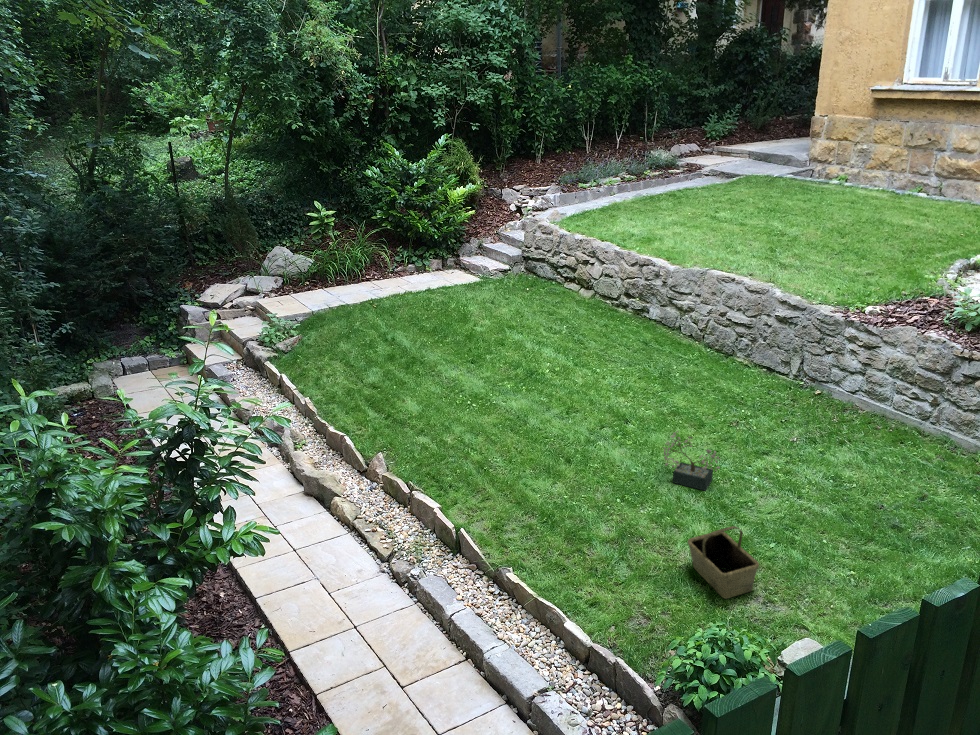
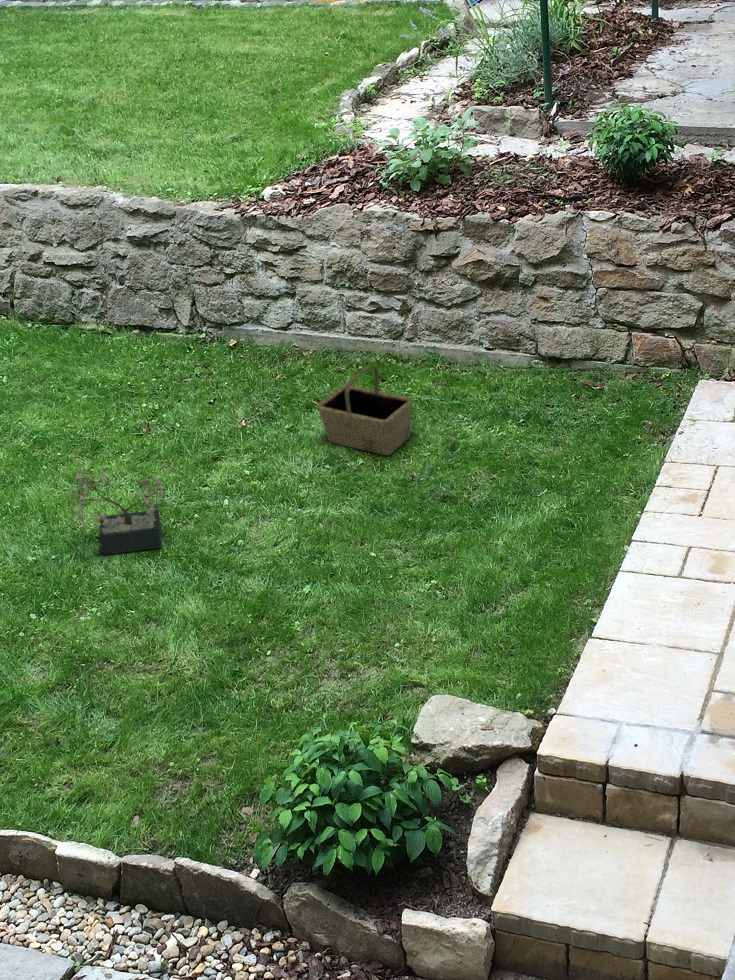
basket: present [688,526,759,599] -> present [317,365,413,455]

